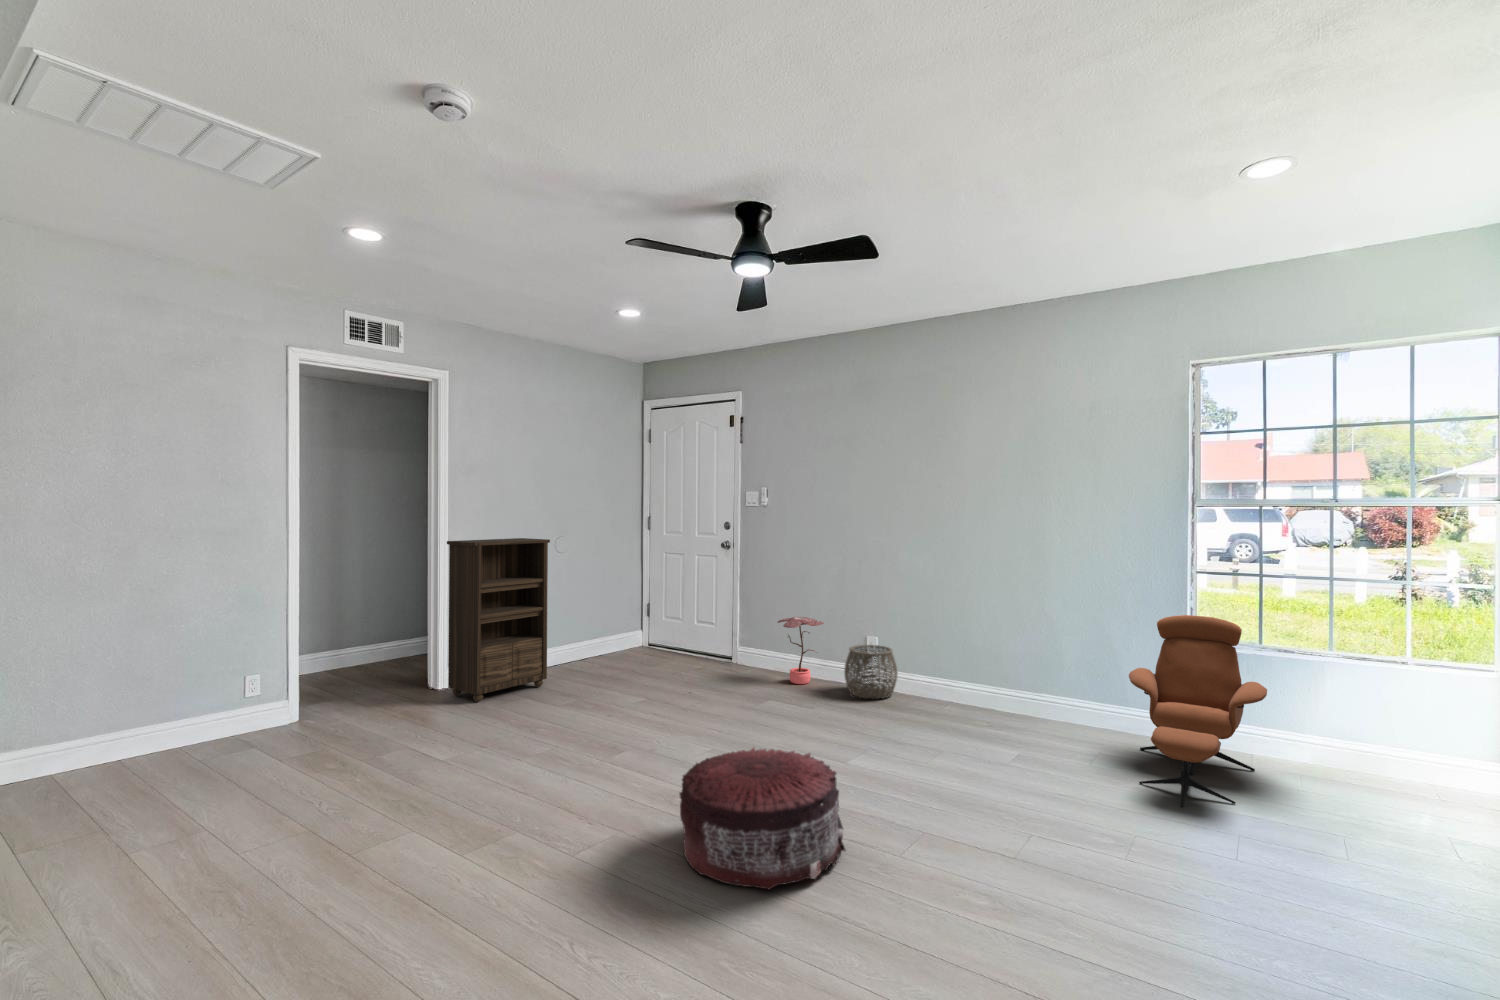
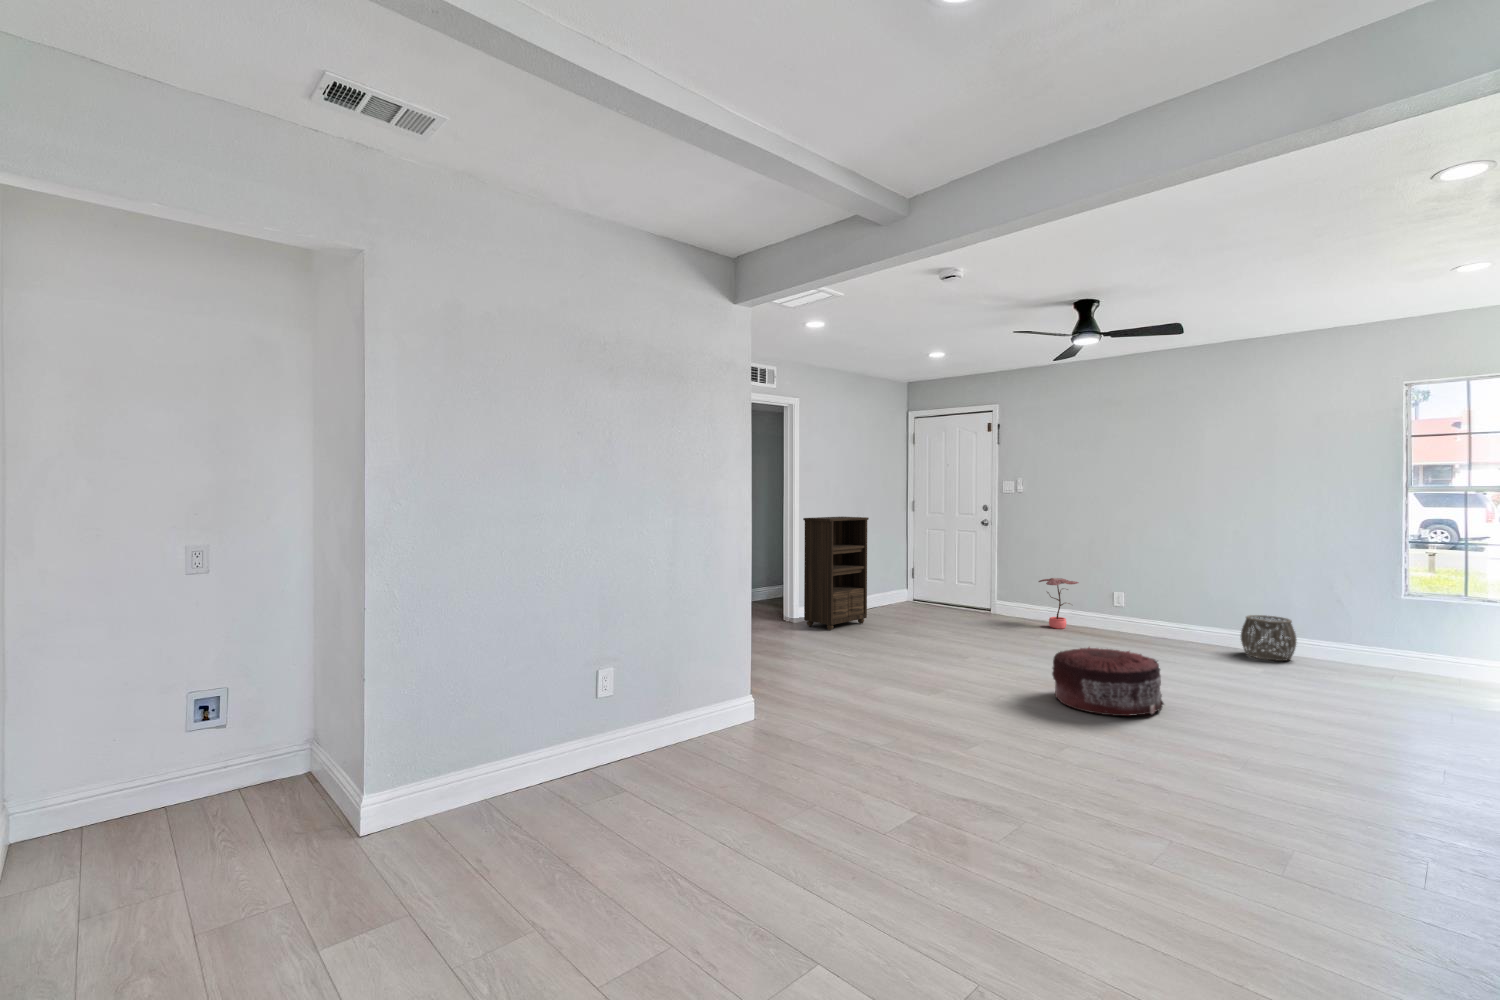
lounge chair: present [1129,615,1267,807] -> none [1350,576,1467,702]
woven basket: present [844,645,898,699] -> present [1241,615,1297,661]

